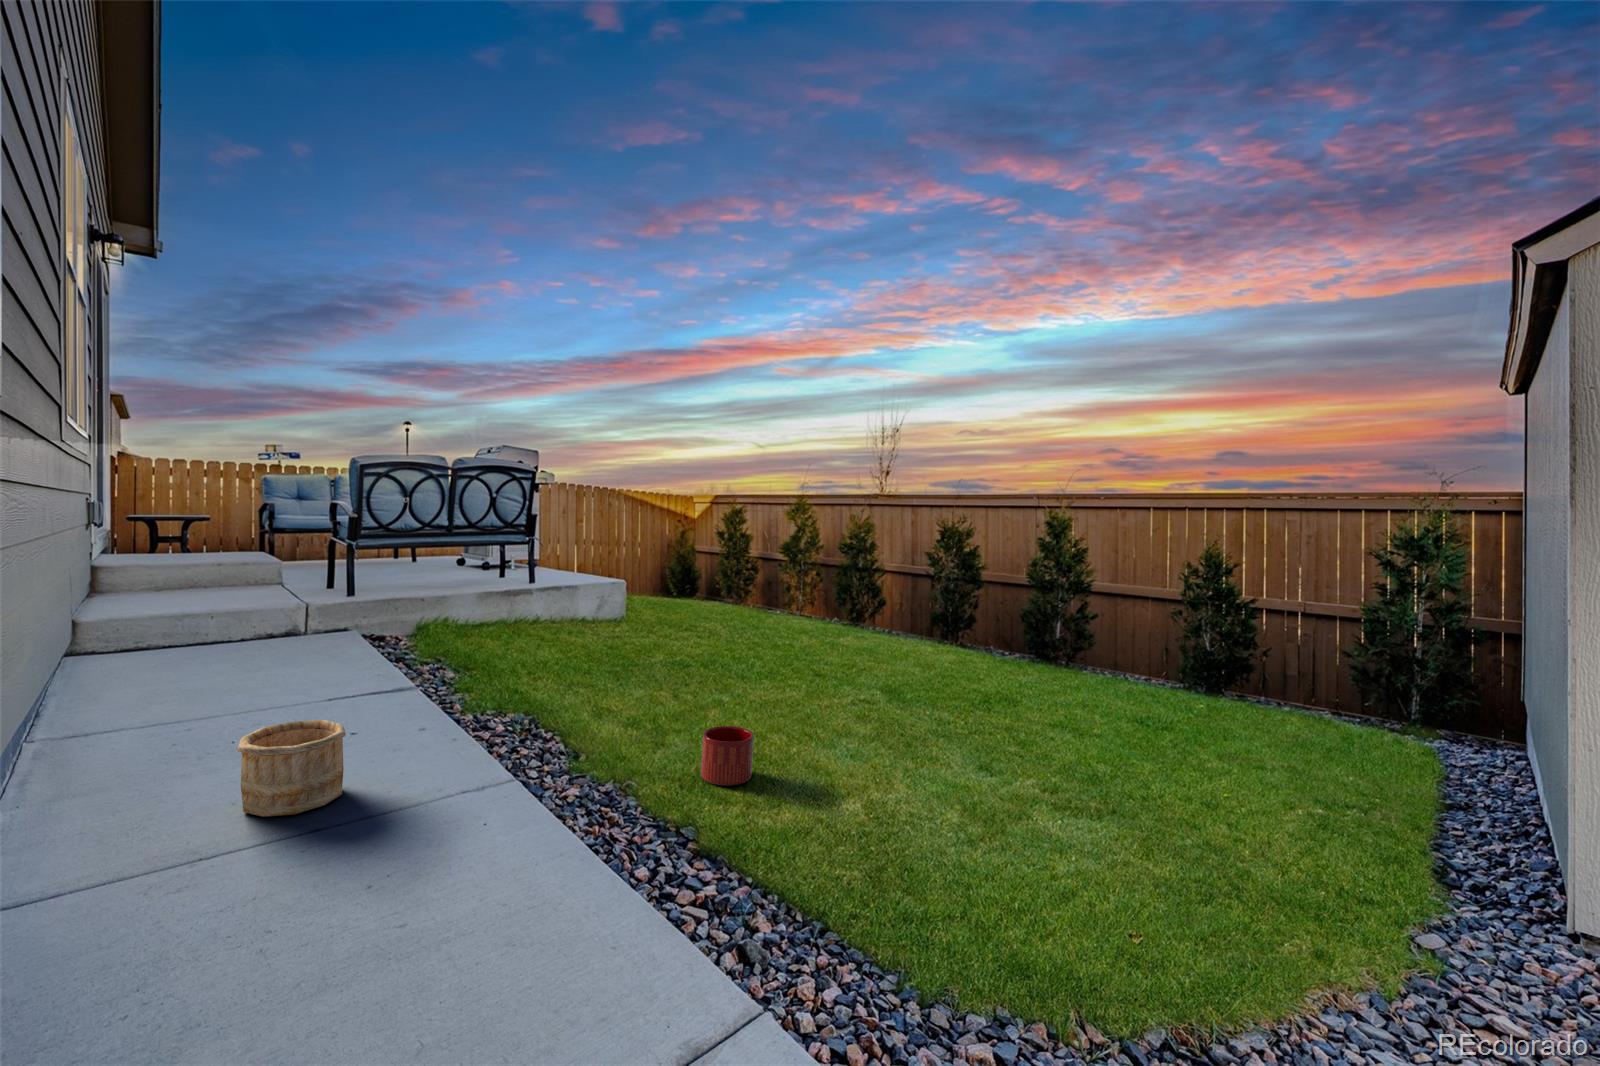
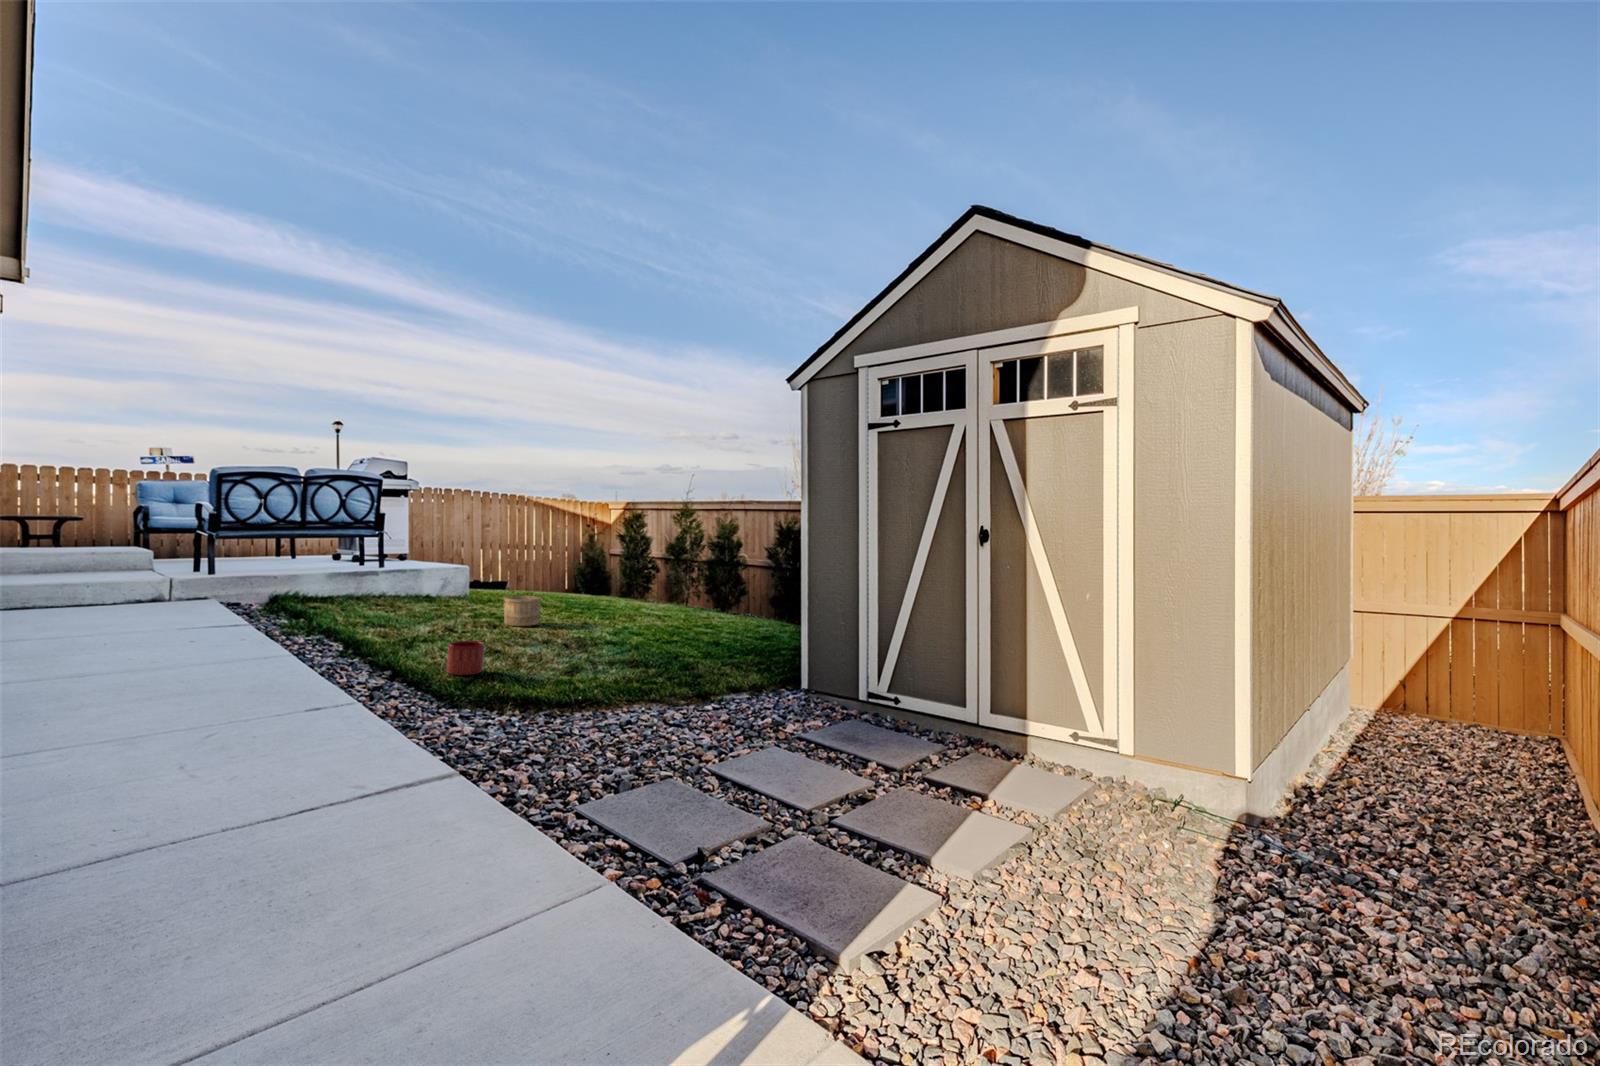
wooden bucket: present [237,720,346,817] -> present [504,596,541,626]

